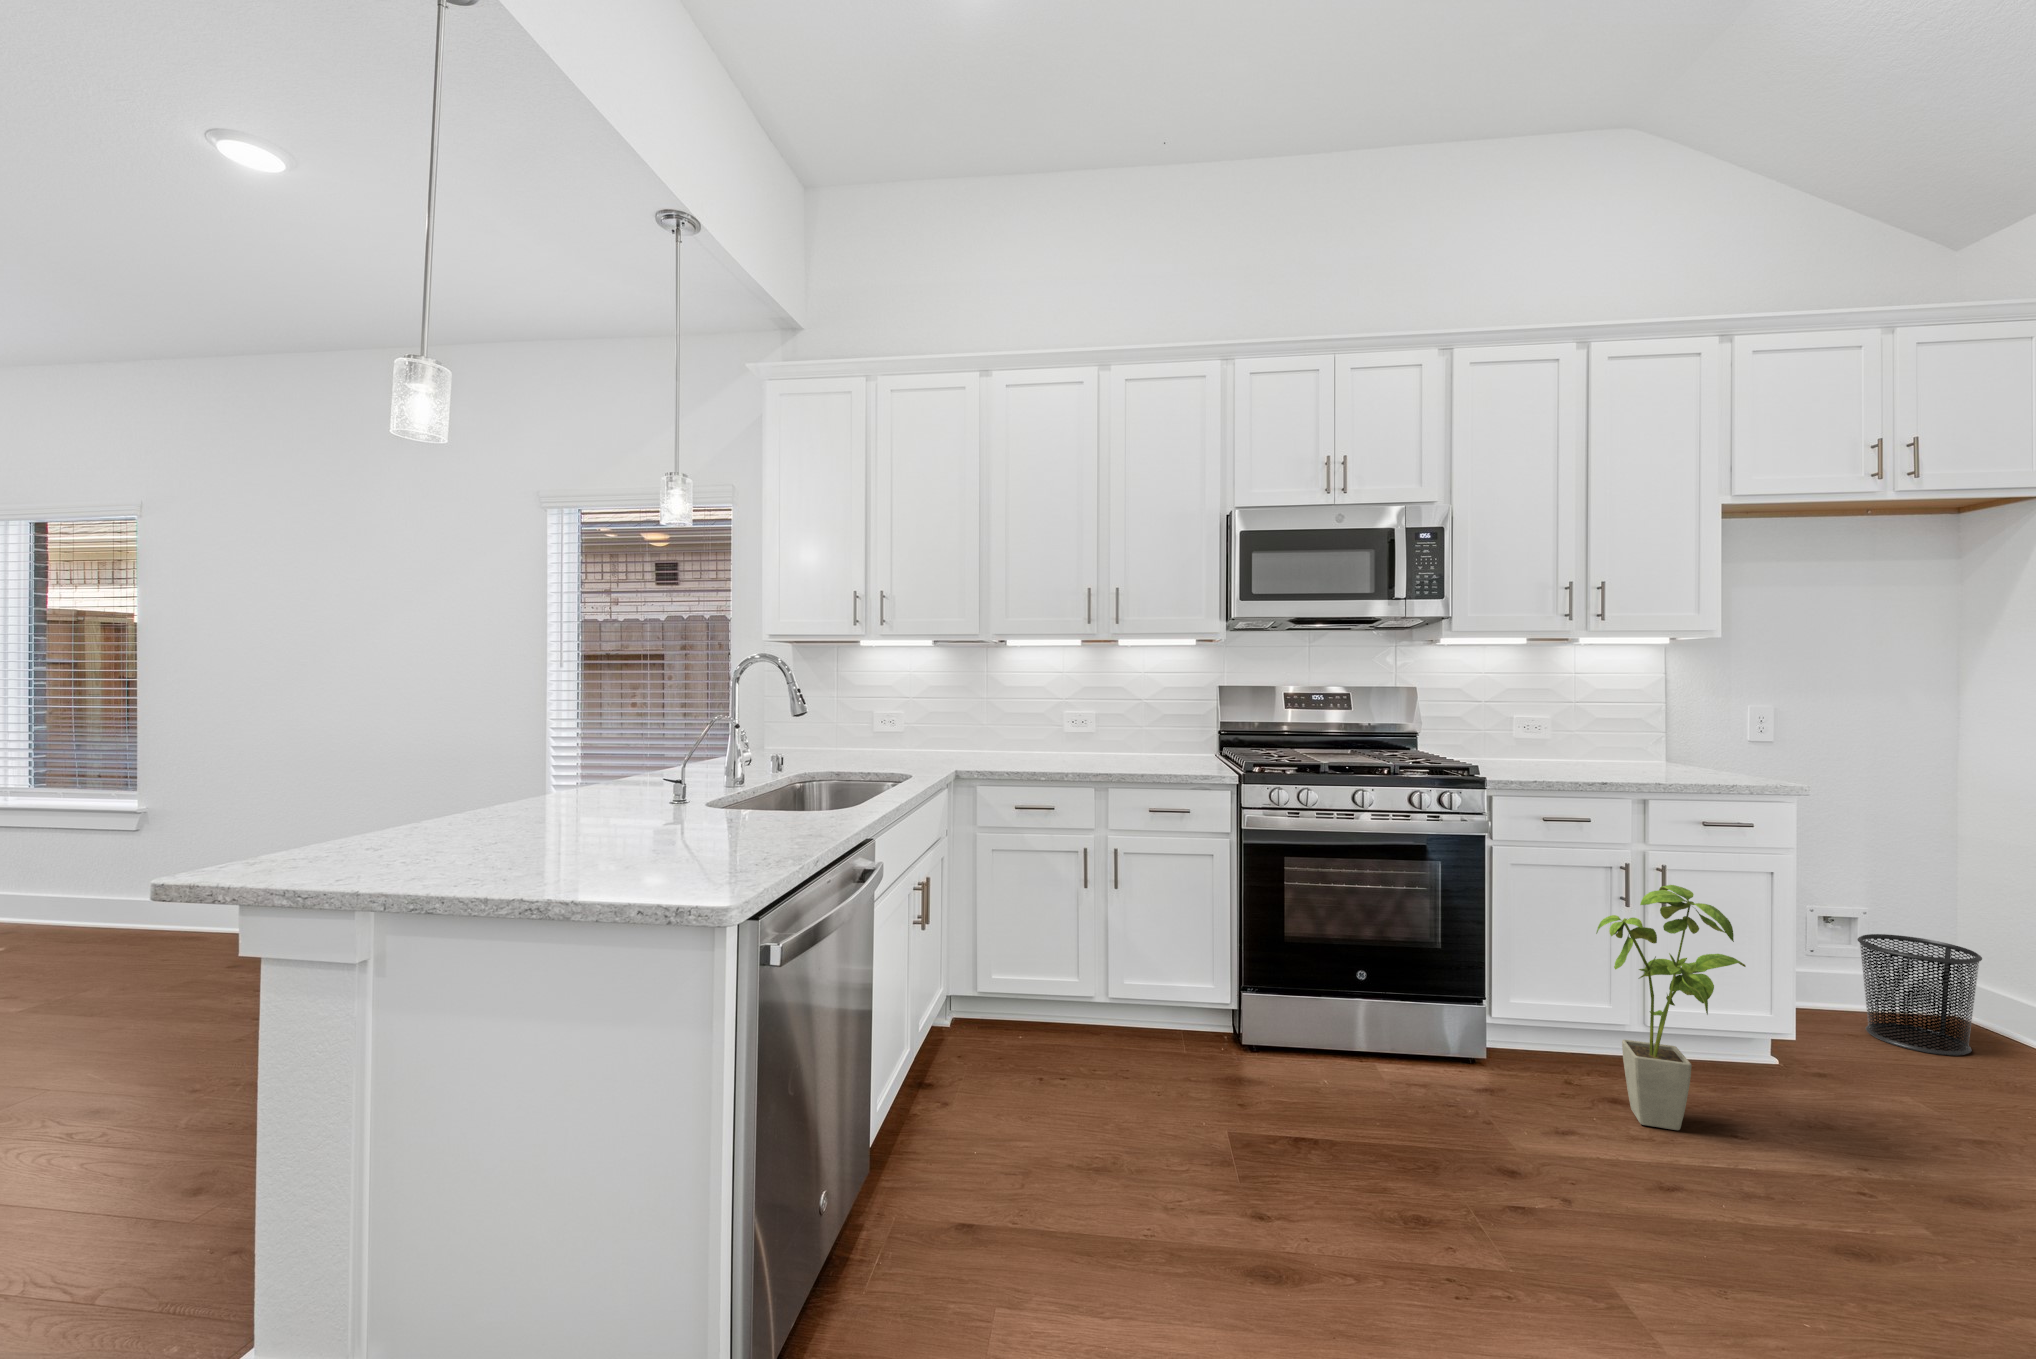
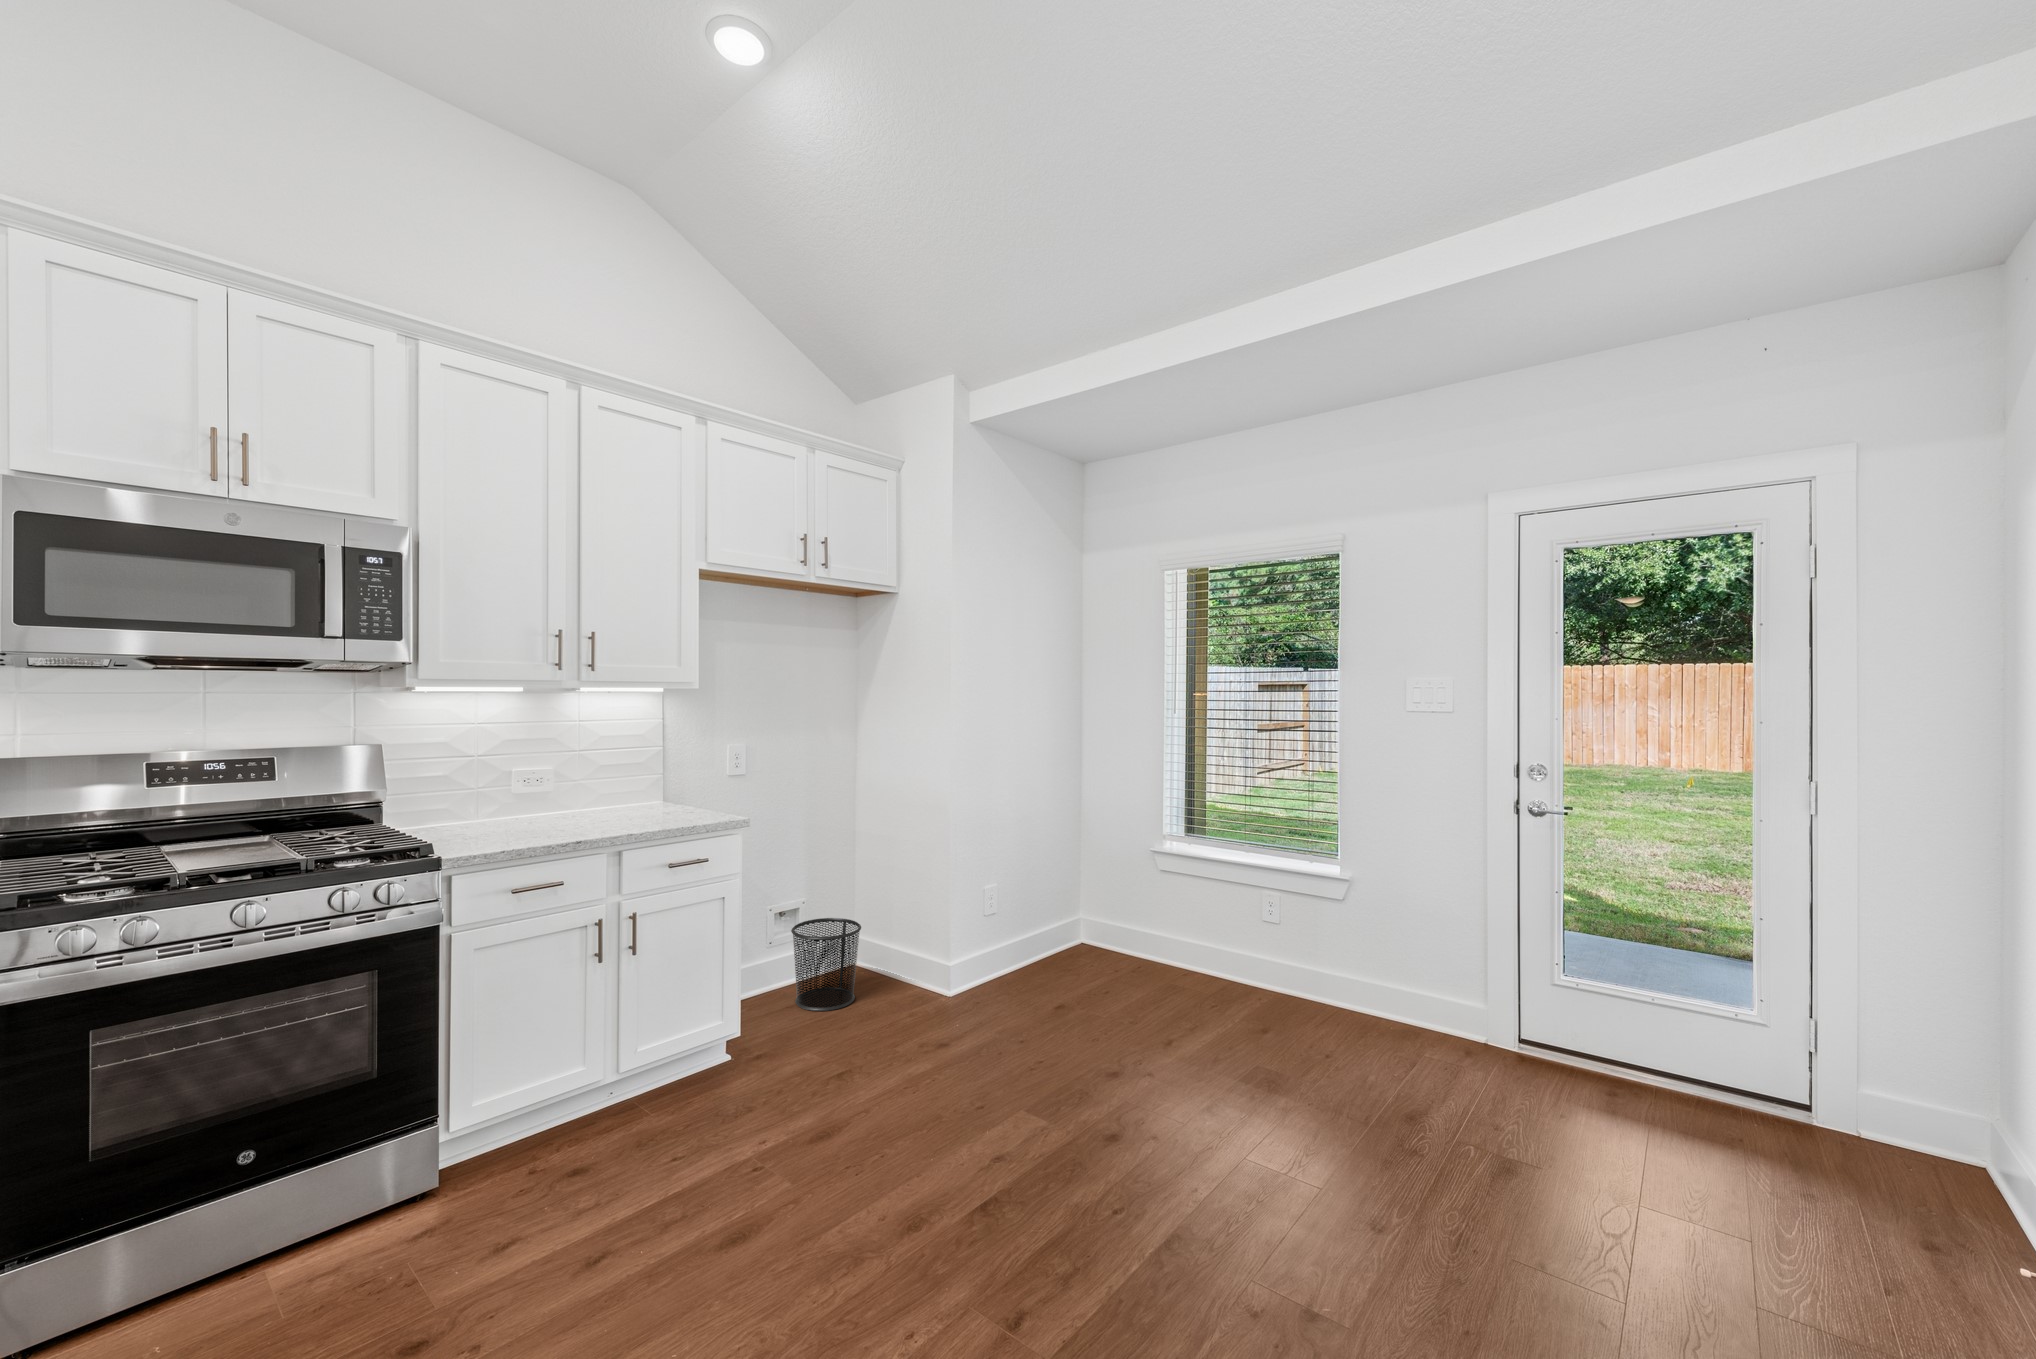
house plant: present [1596,885,1746,1130] -> none [555,948,691,1203]

